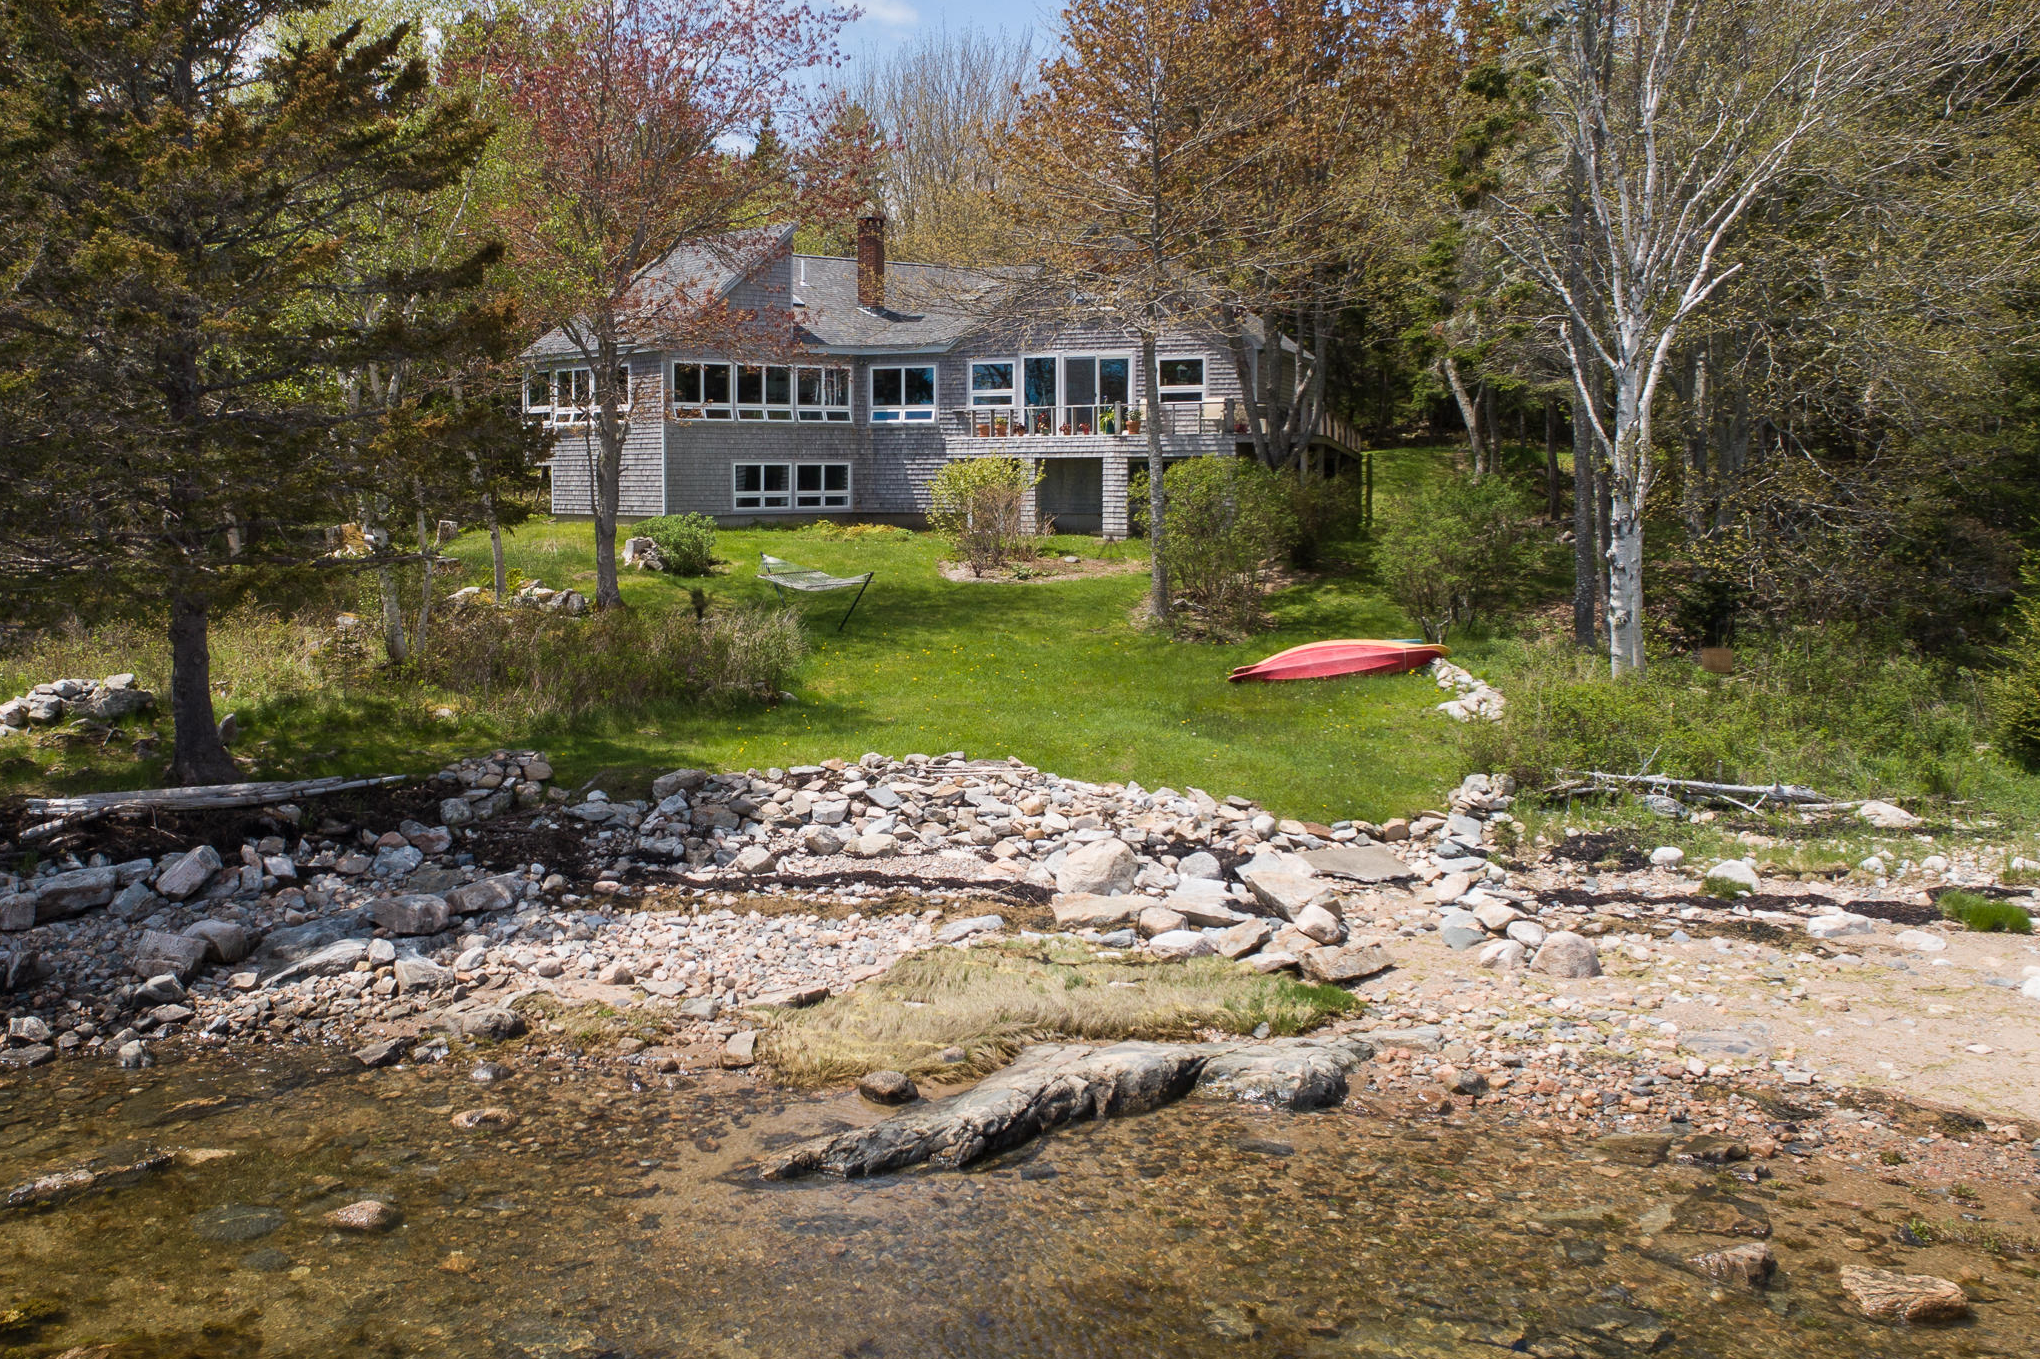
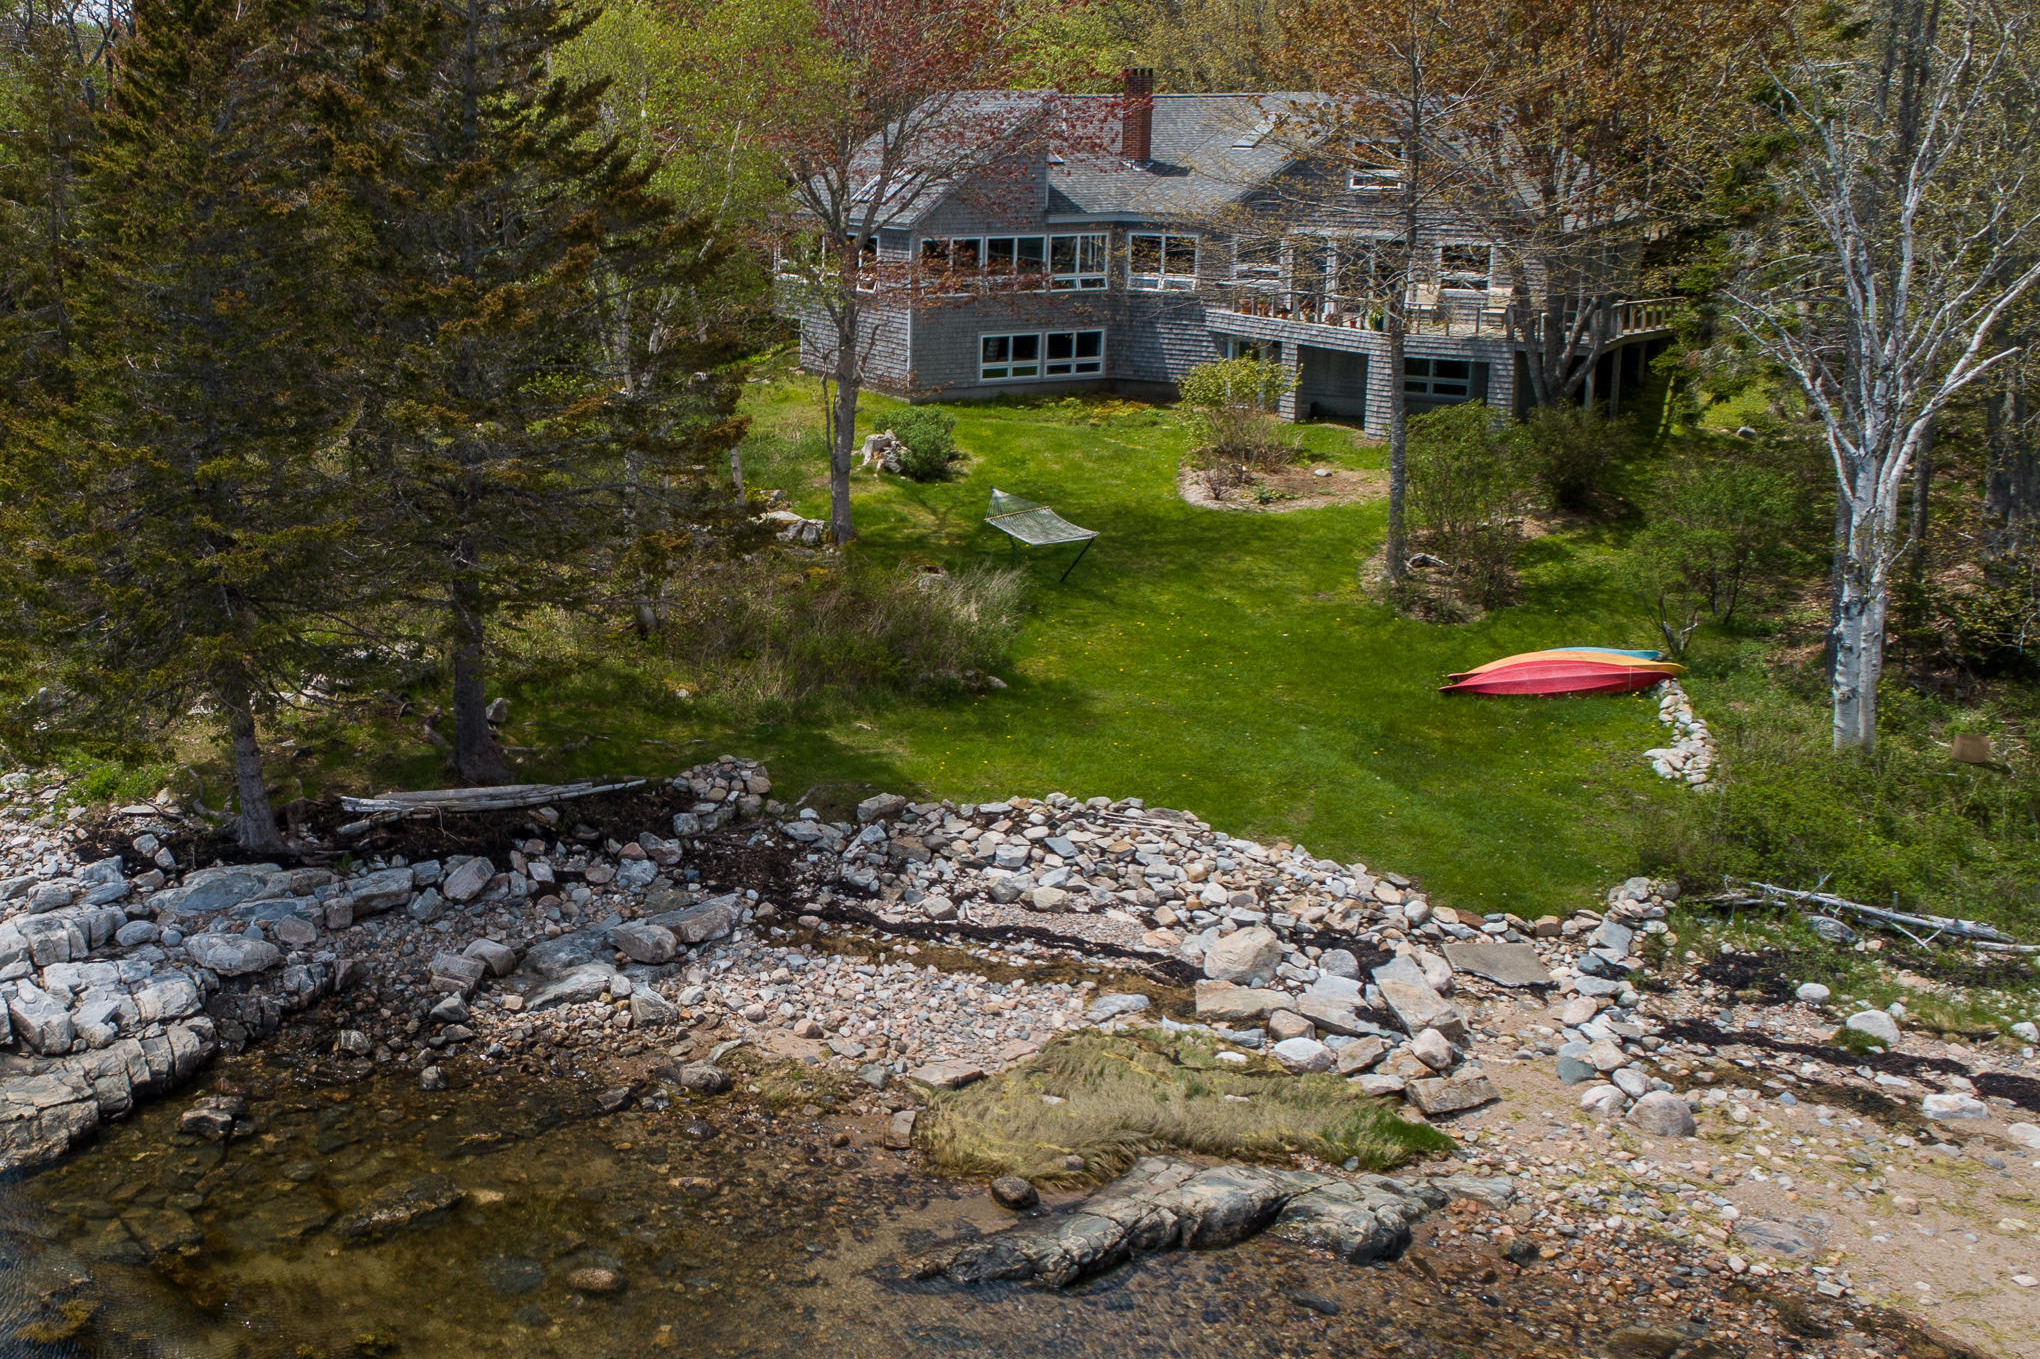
round table: present [1093,531,1129,555] -> none [1330,445,1376,480]
potted plant: present [689,587,708,624] -> none [900,556,920,592]

